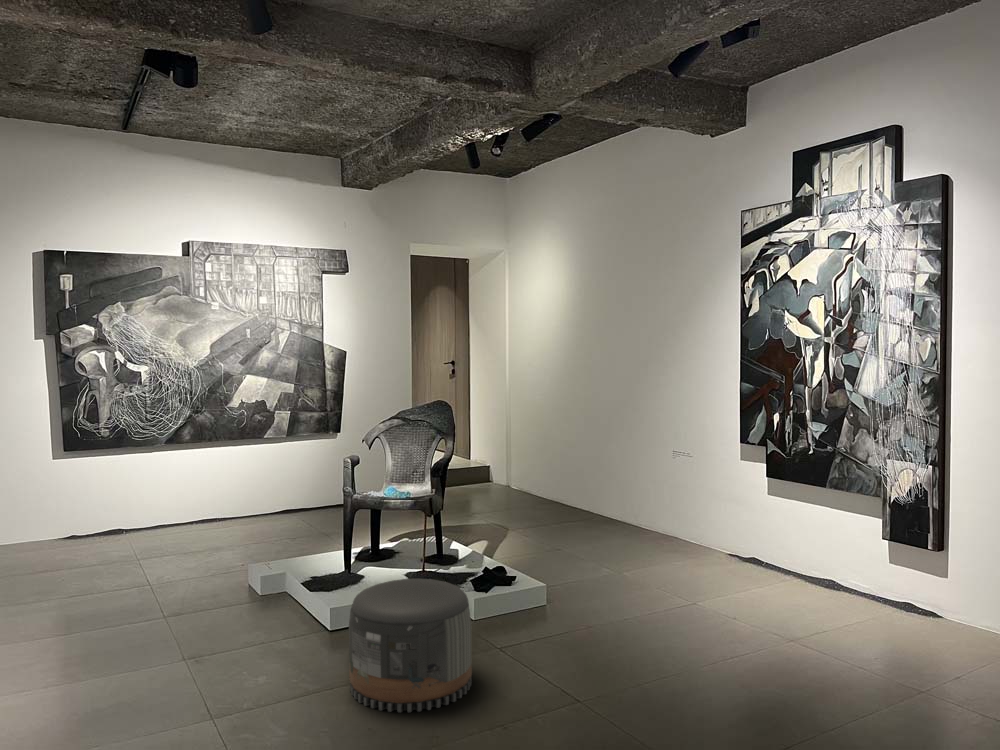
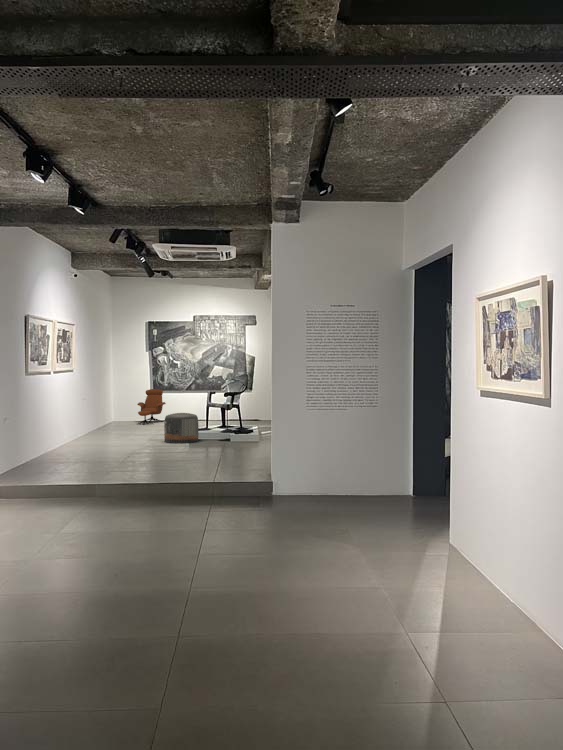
lounge chair: none [22,447,116,572] -> present [137,389,166,424]

